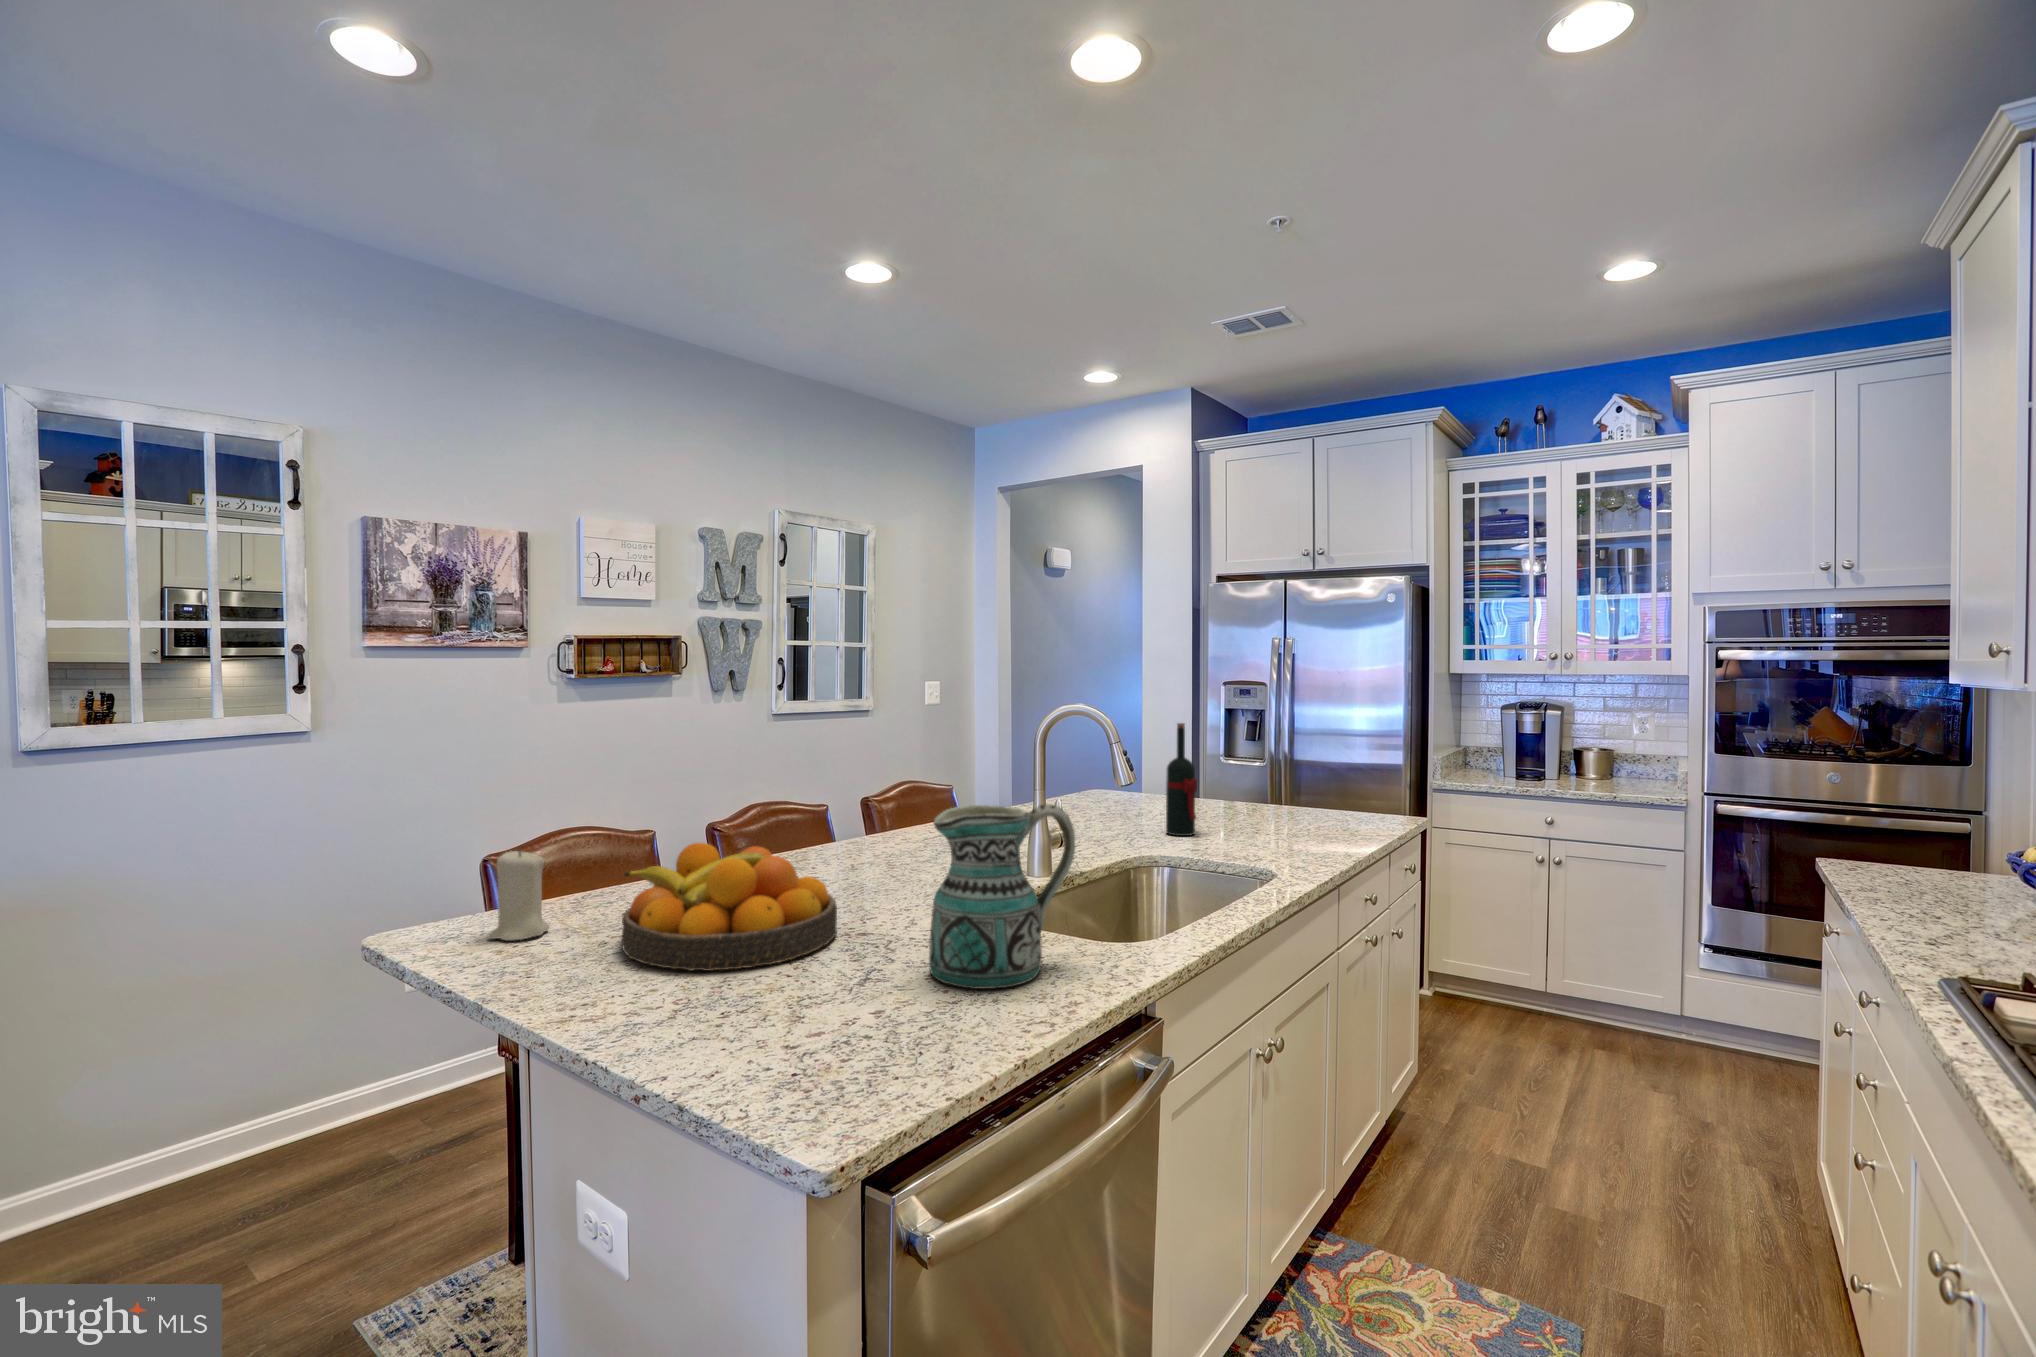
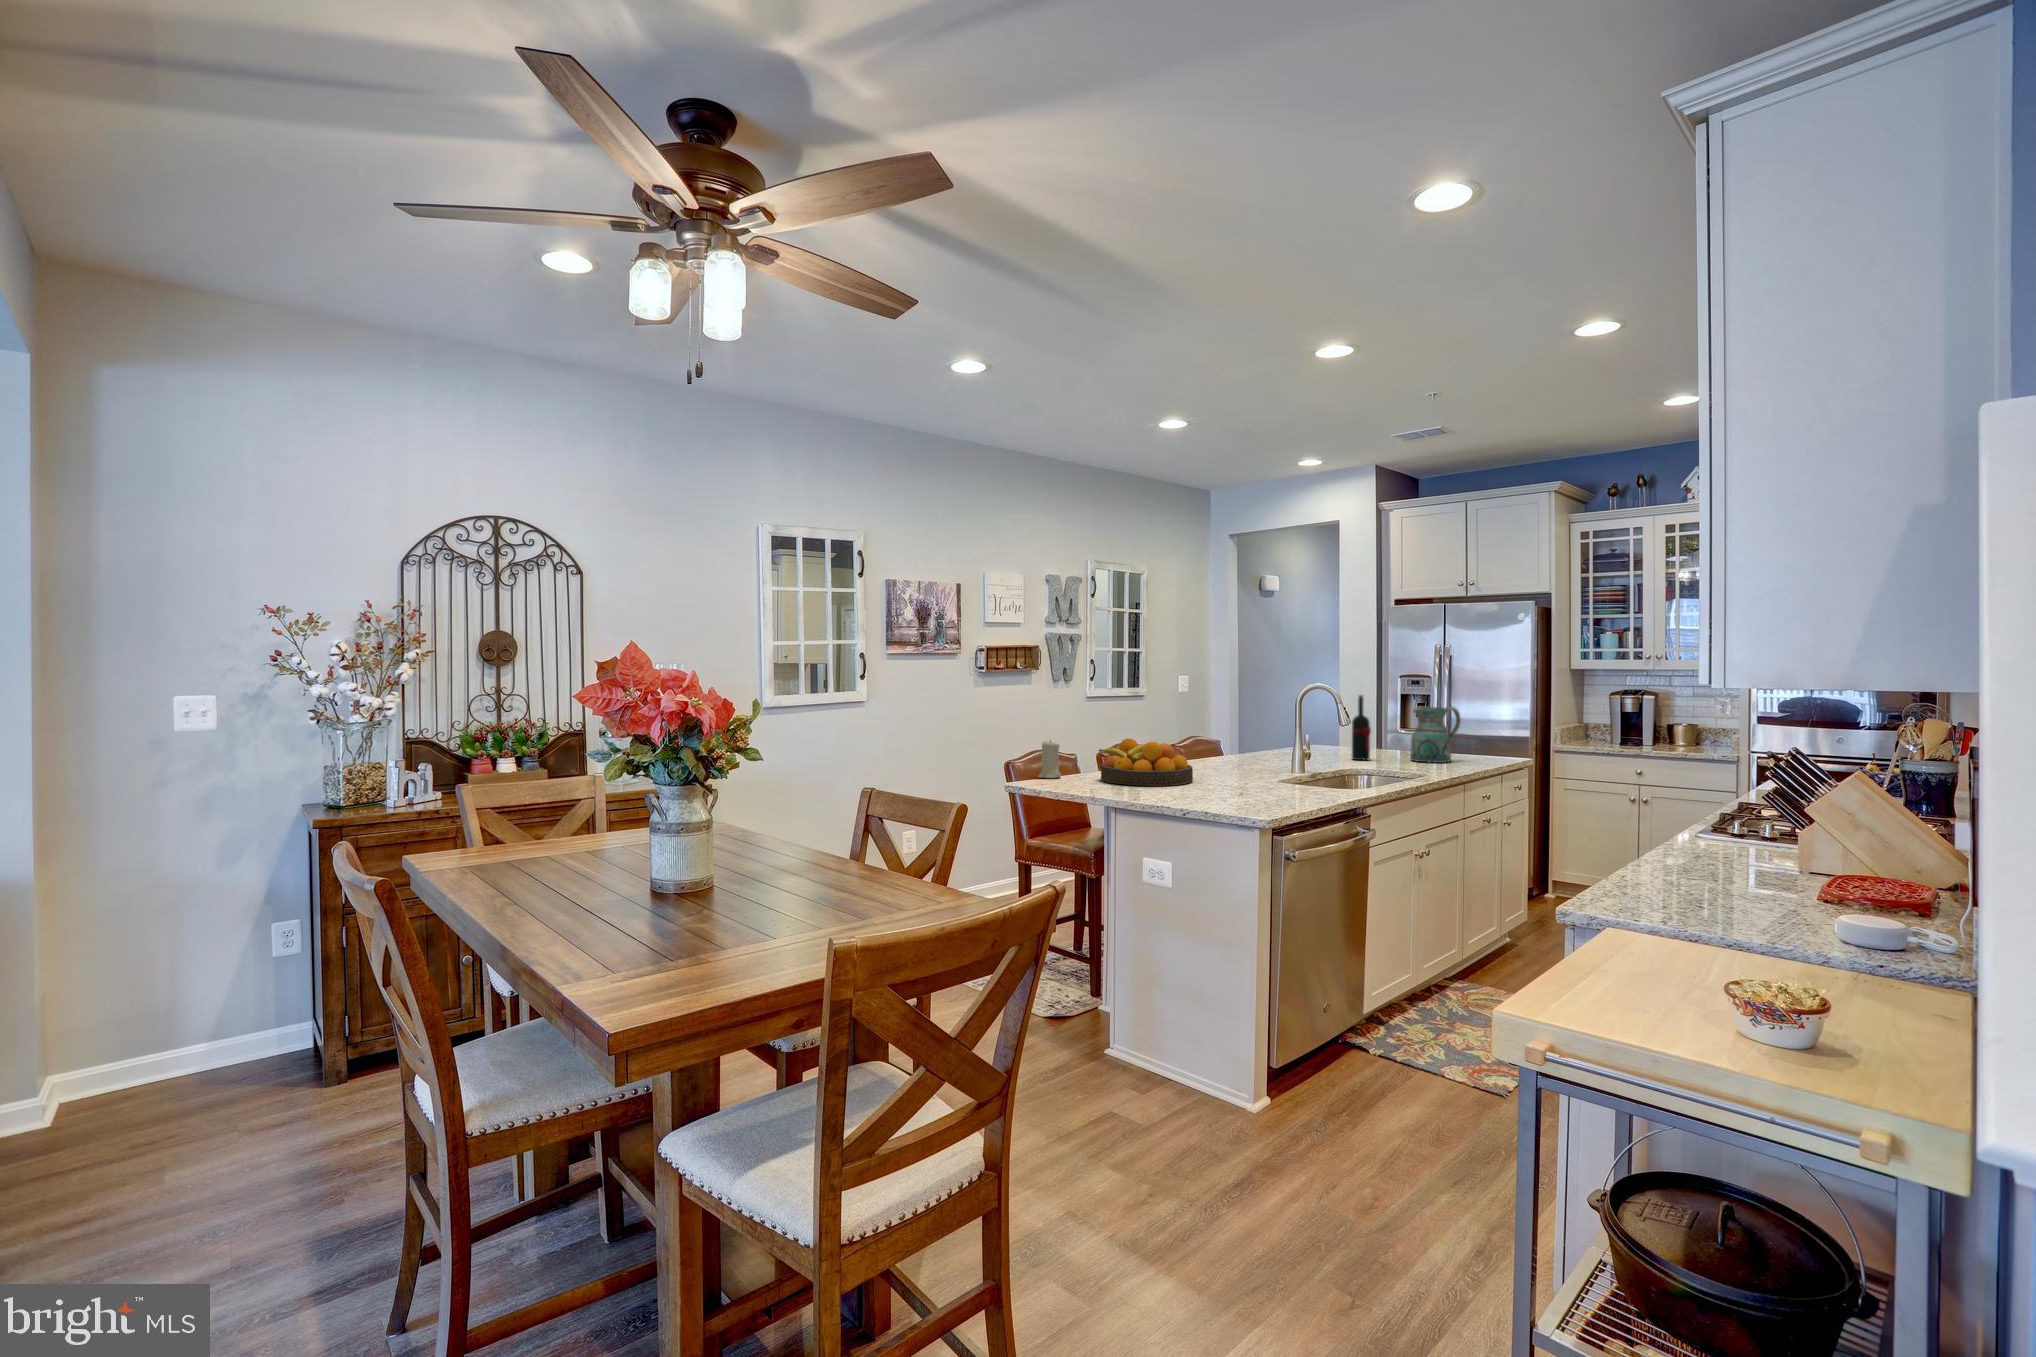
ceramic pitcher: present [929,804,1076,989] -> present [1410,706,1461,763]

